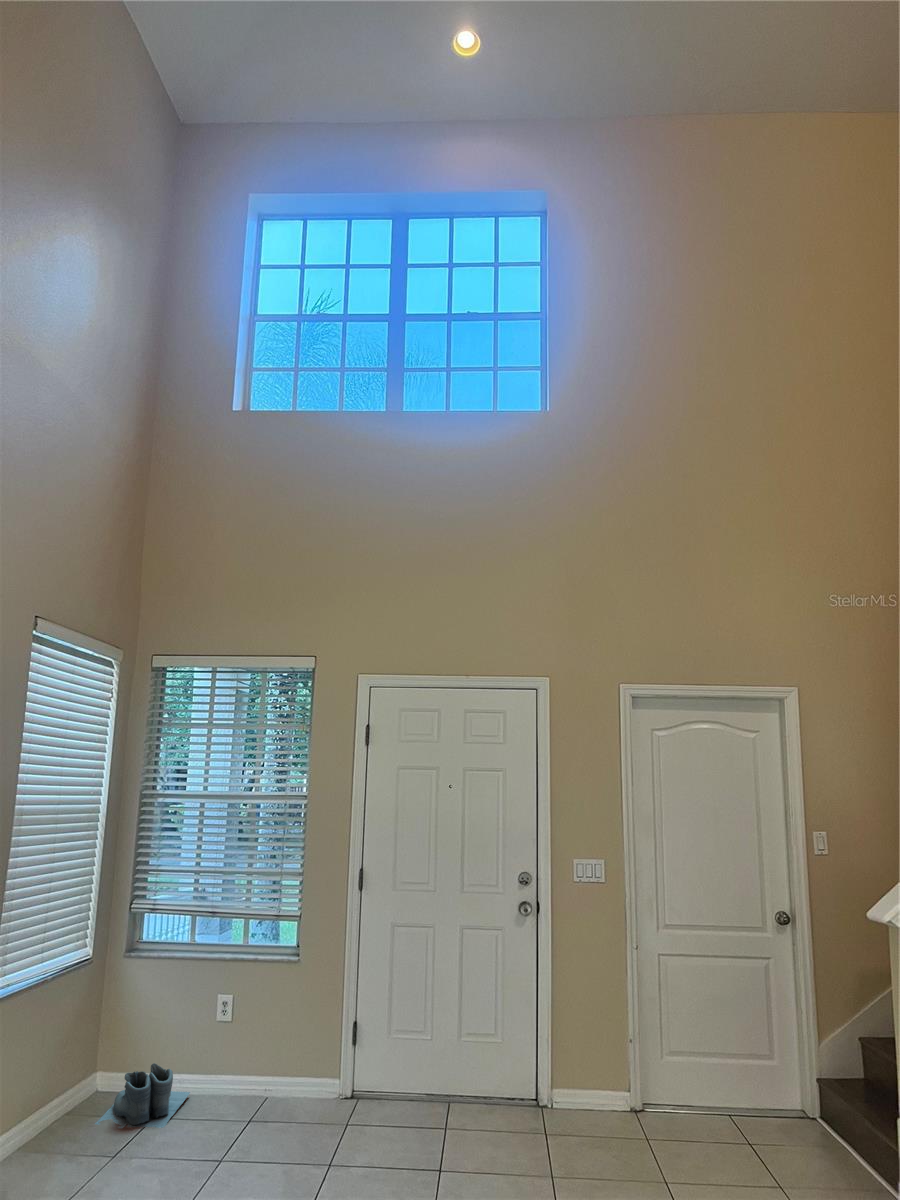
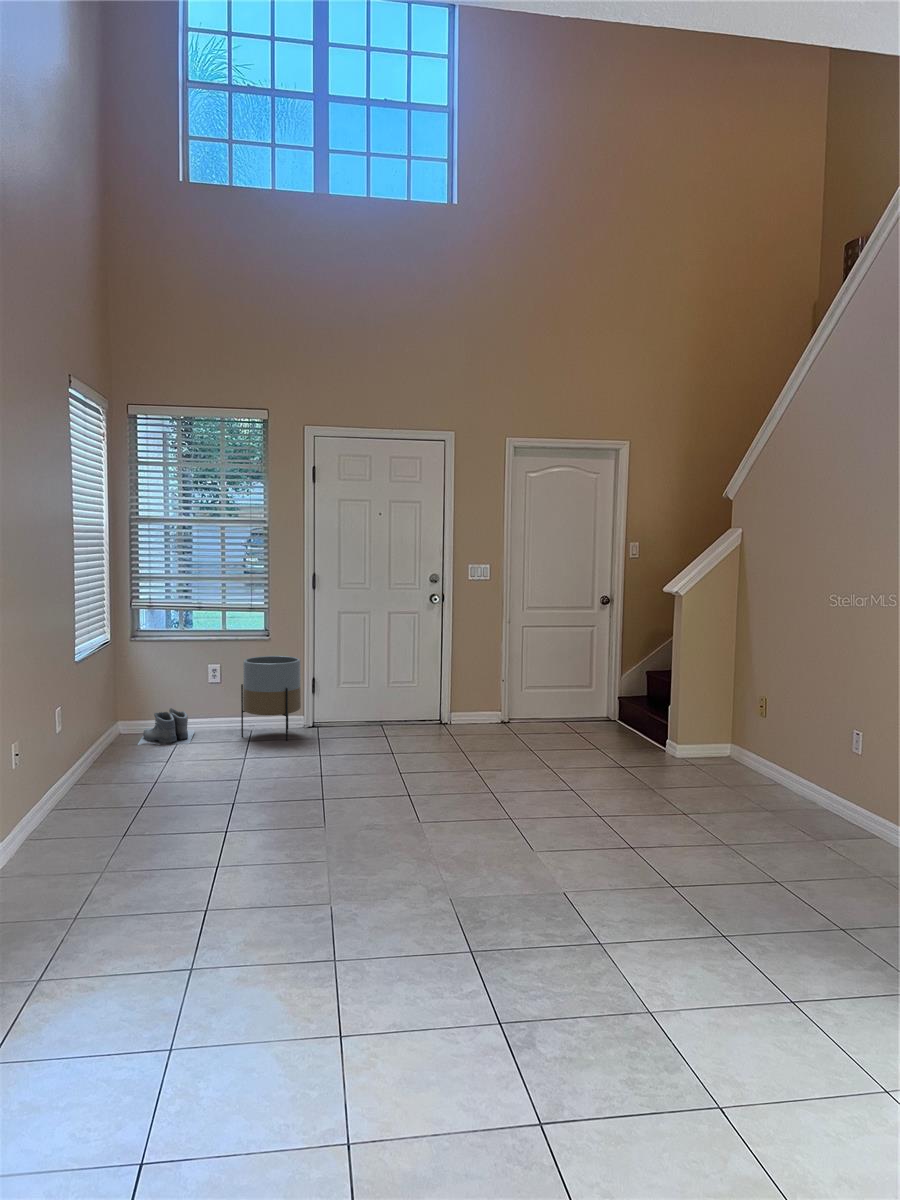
planter: none [242,988,330,1137] -> present [241,656,301,741]

